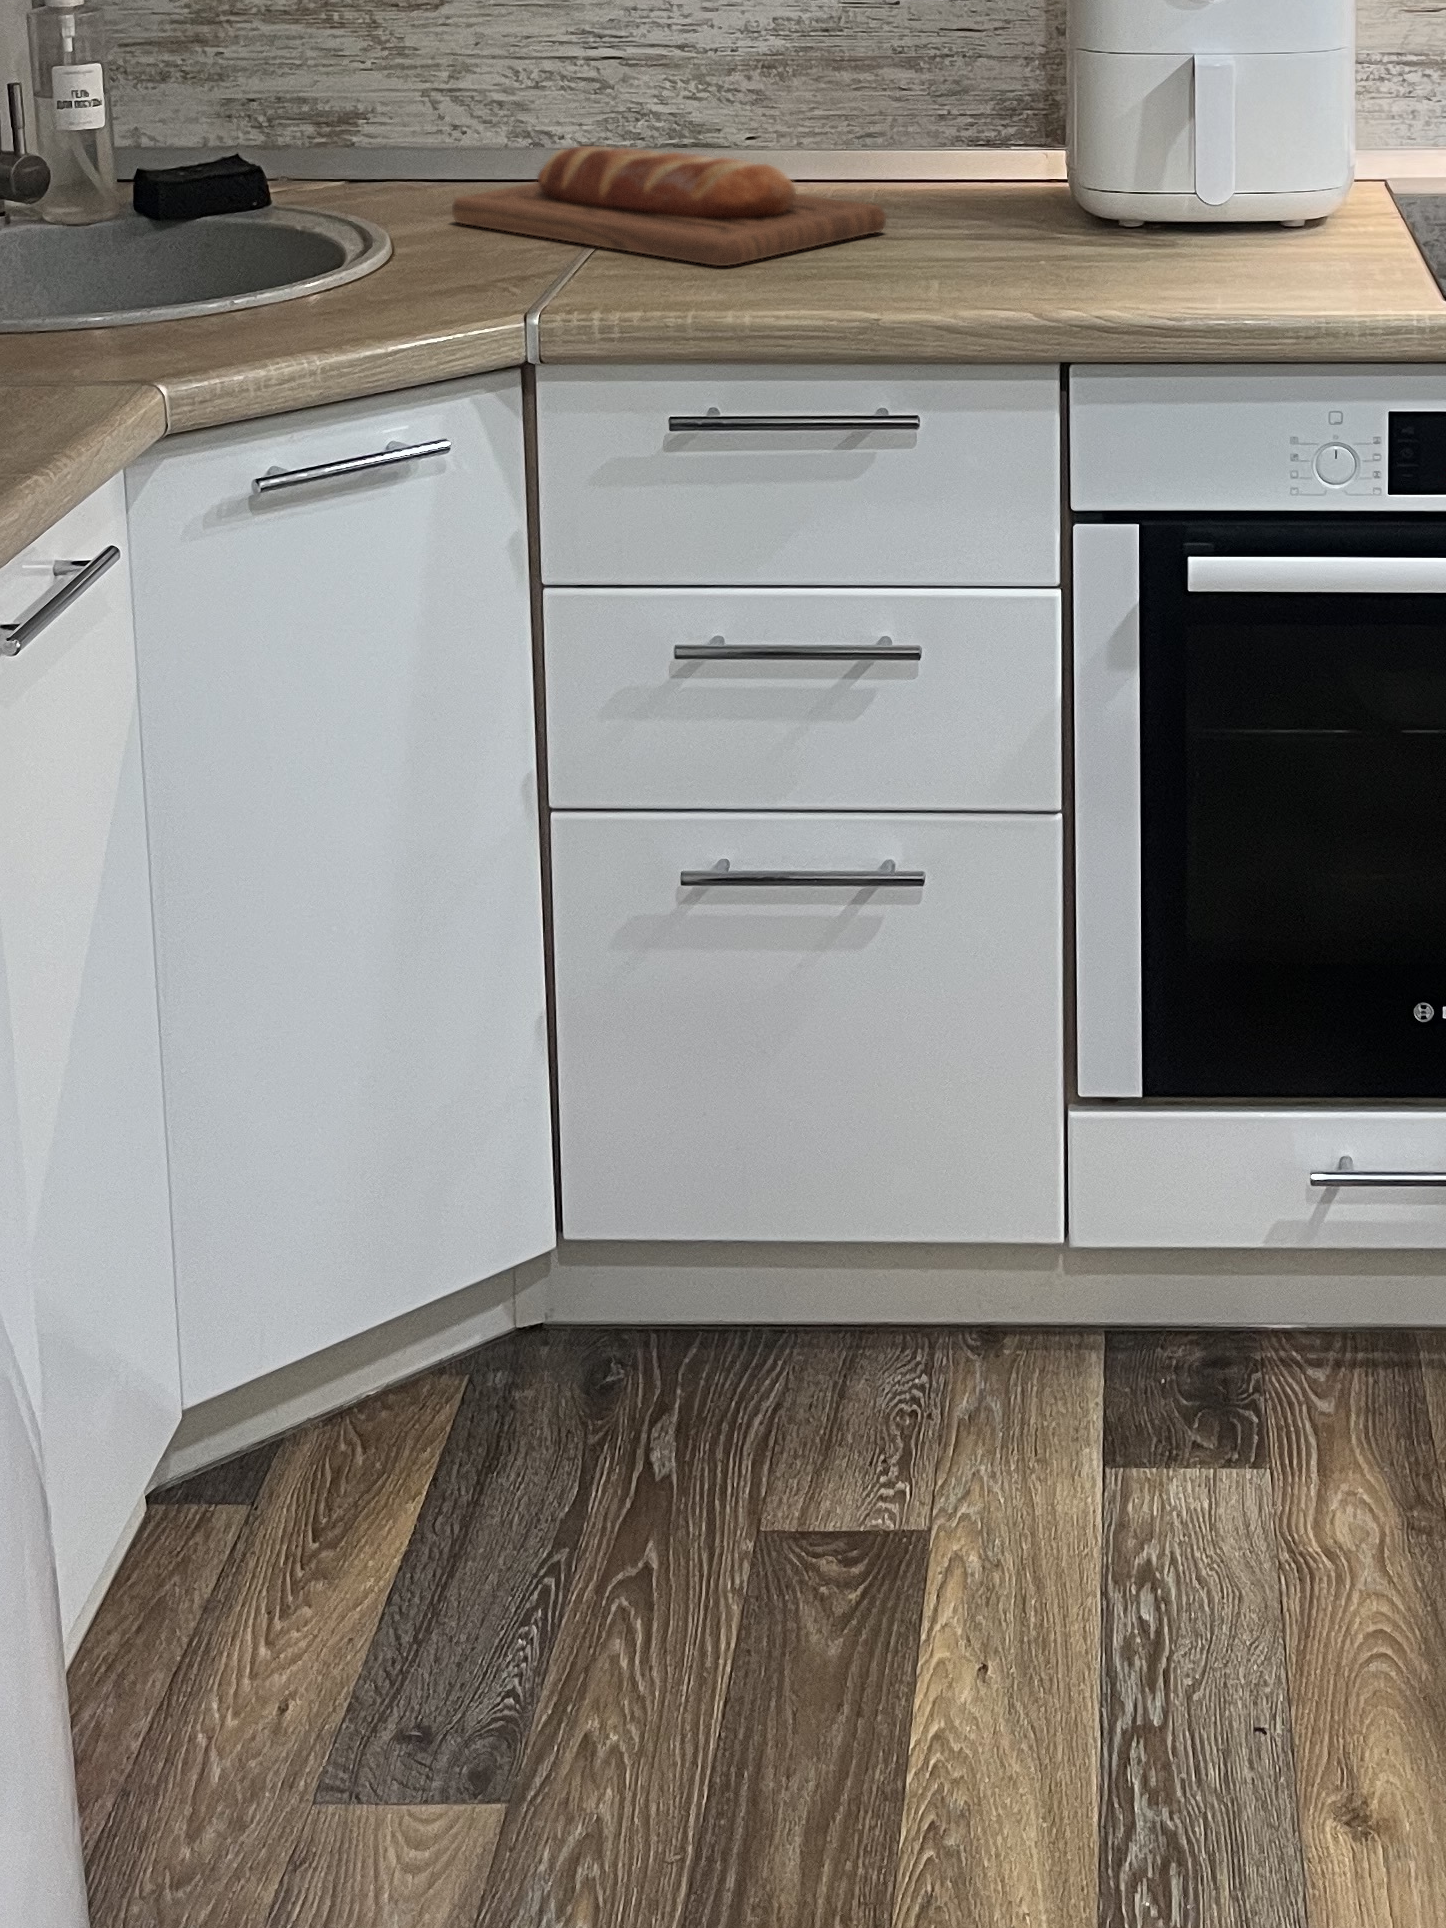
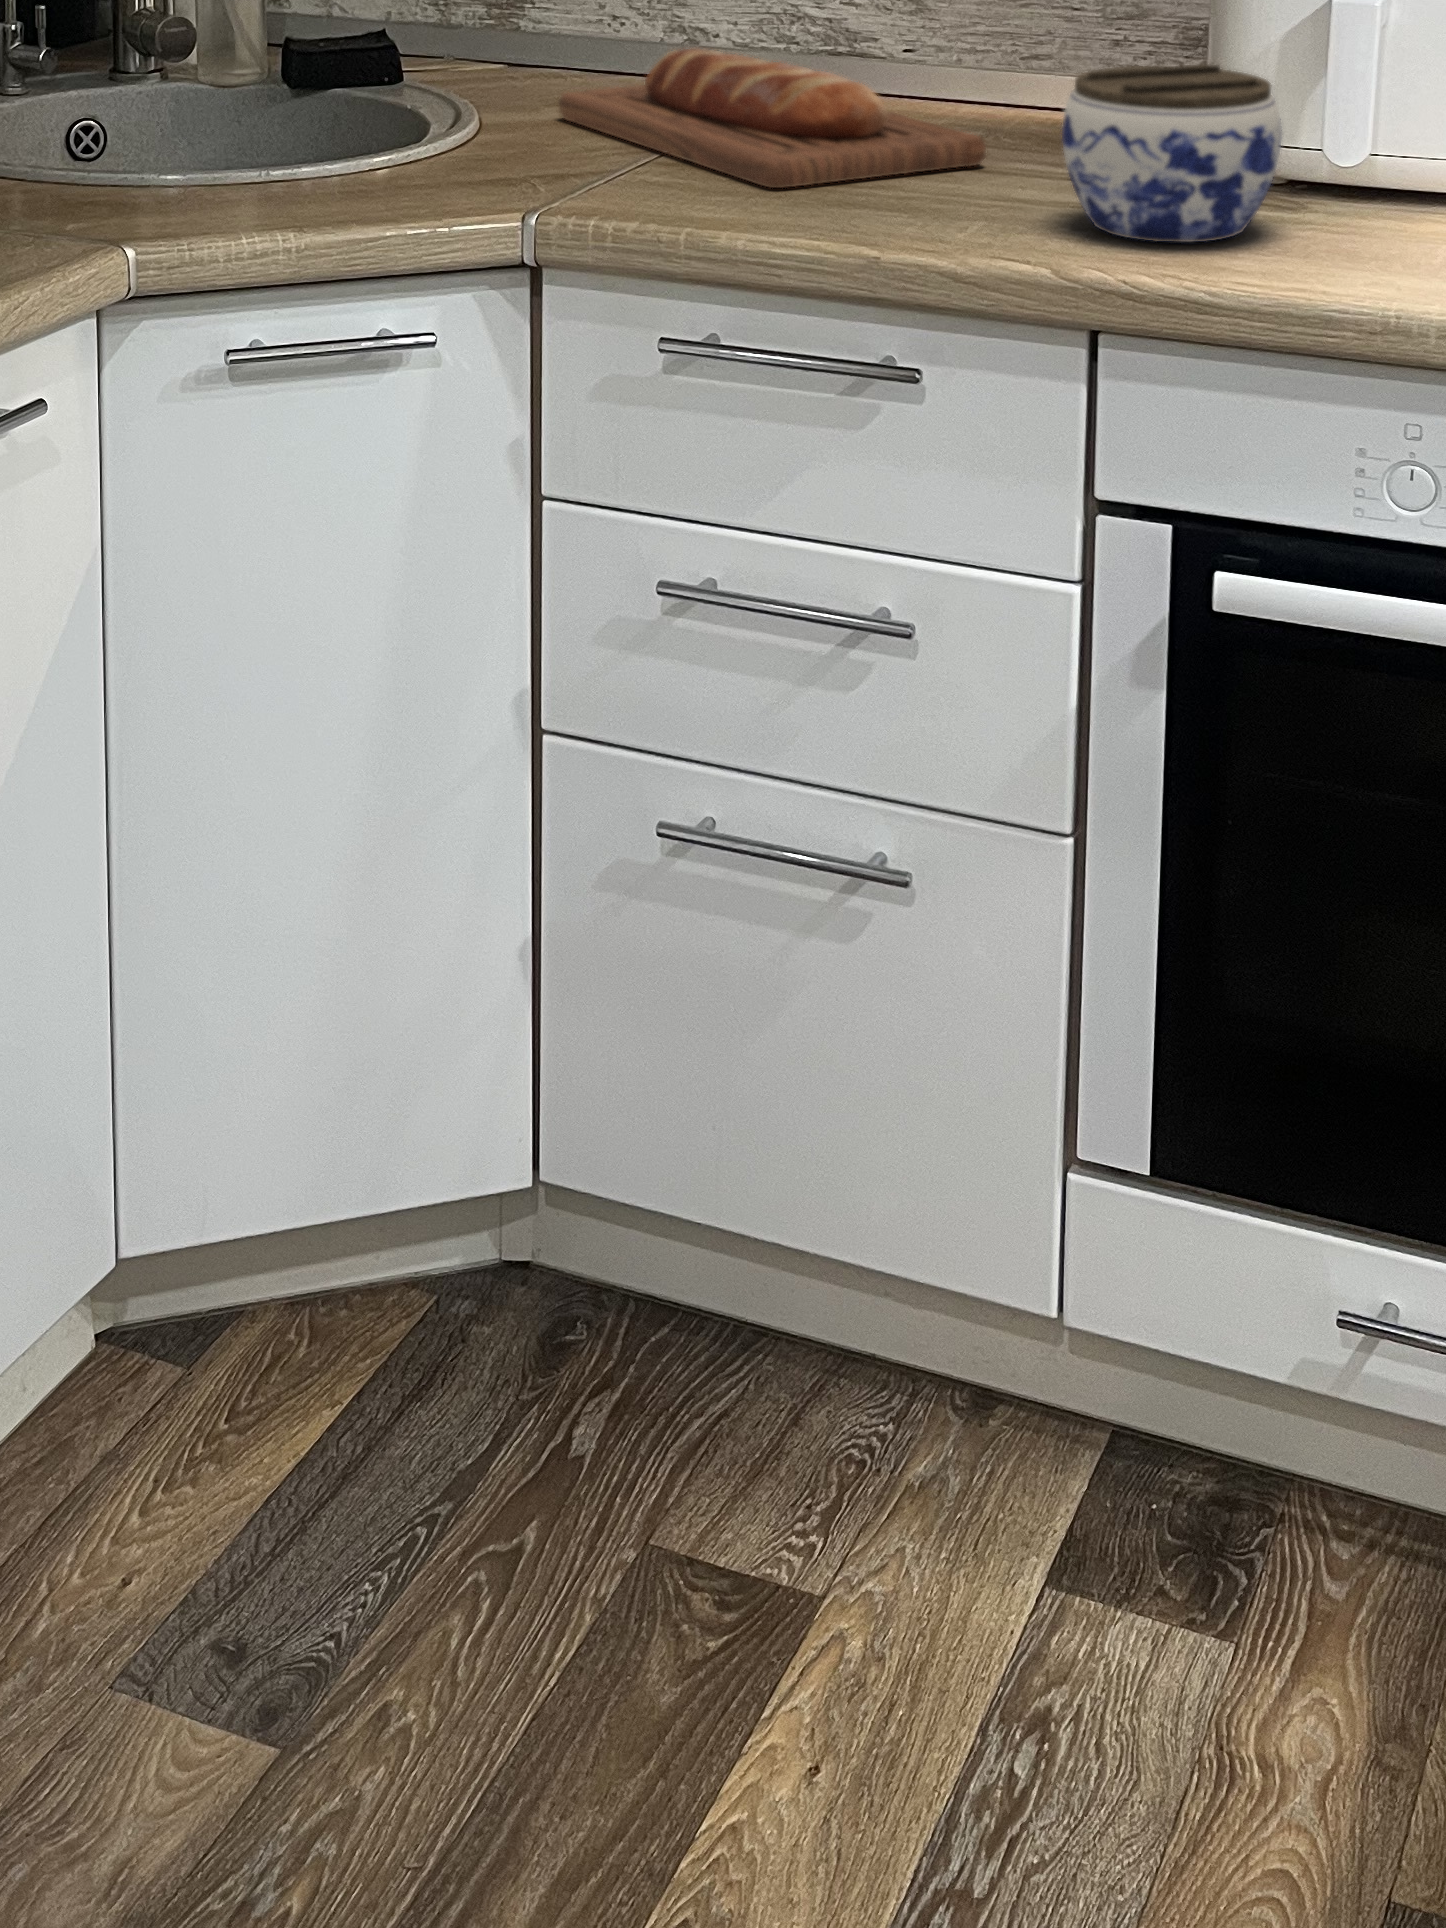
jar: none [998,124,1184,280] -> present [1062,64,1282,242]

